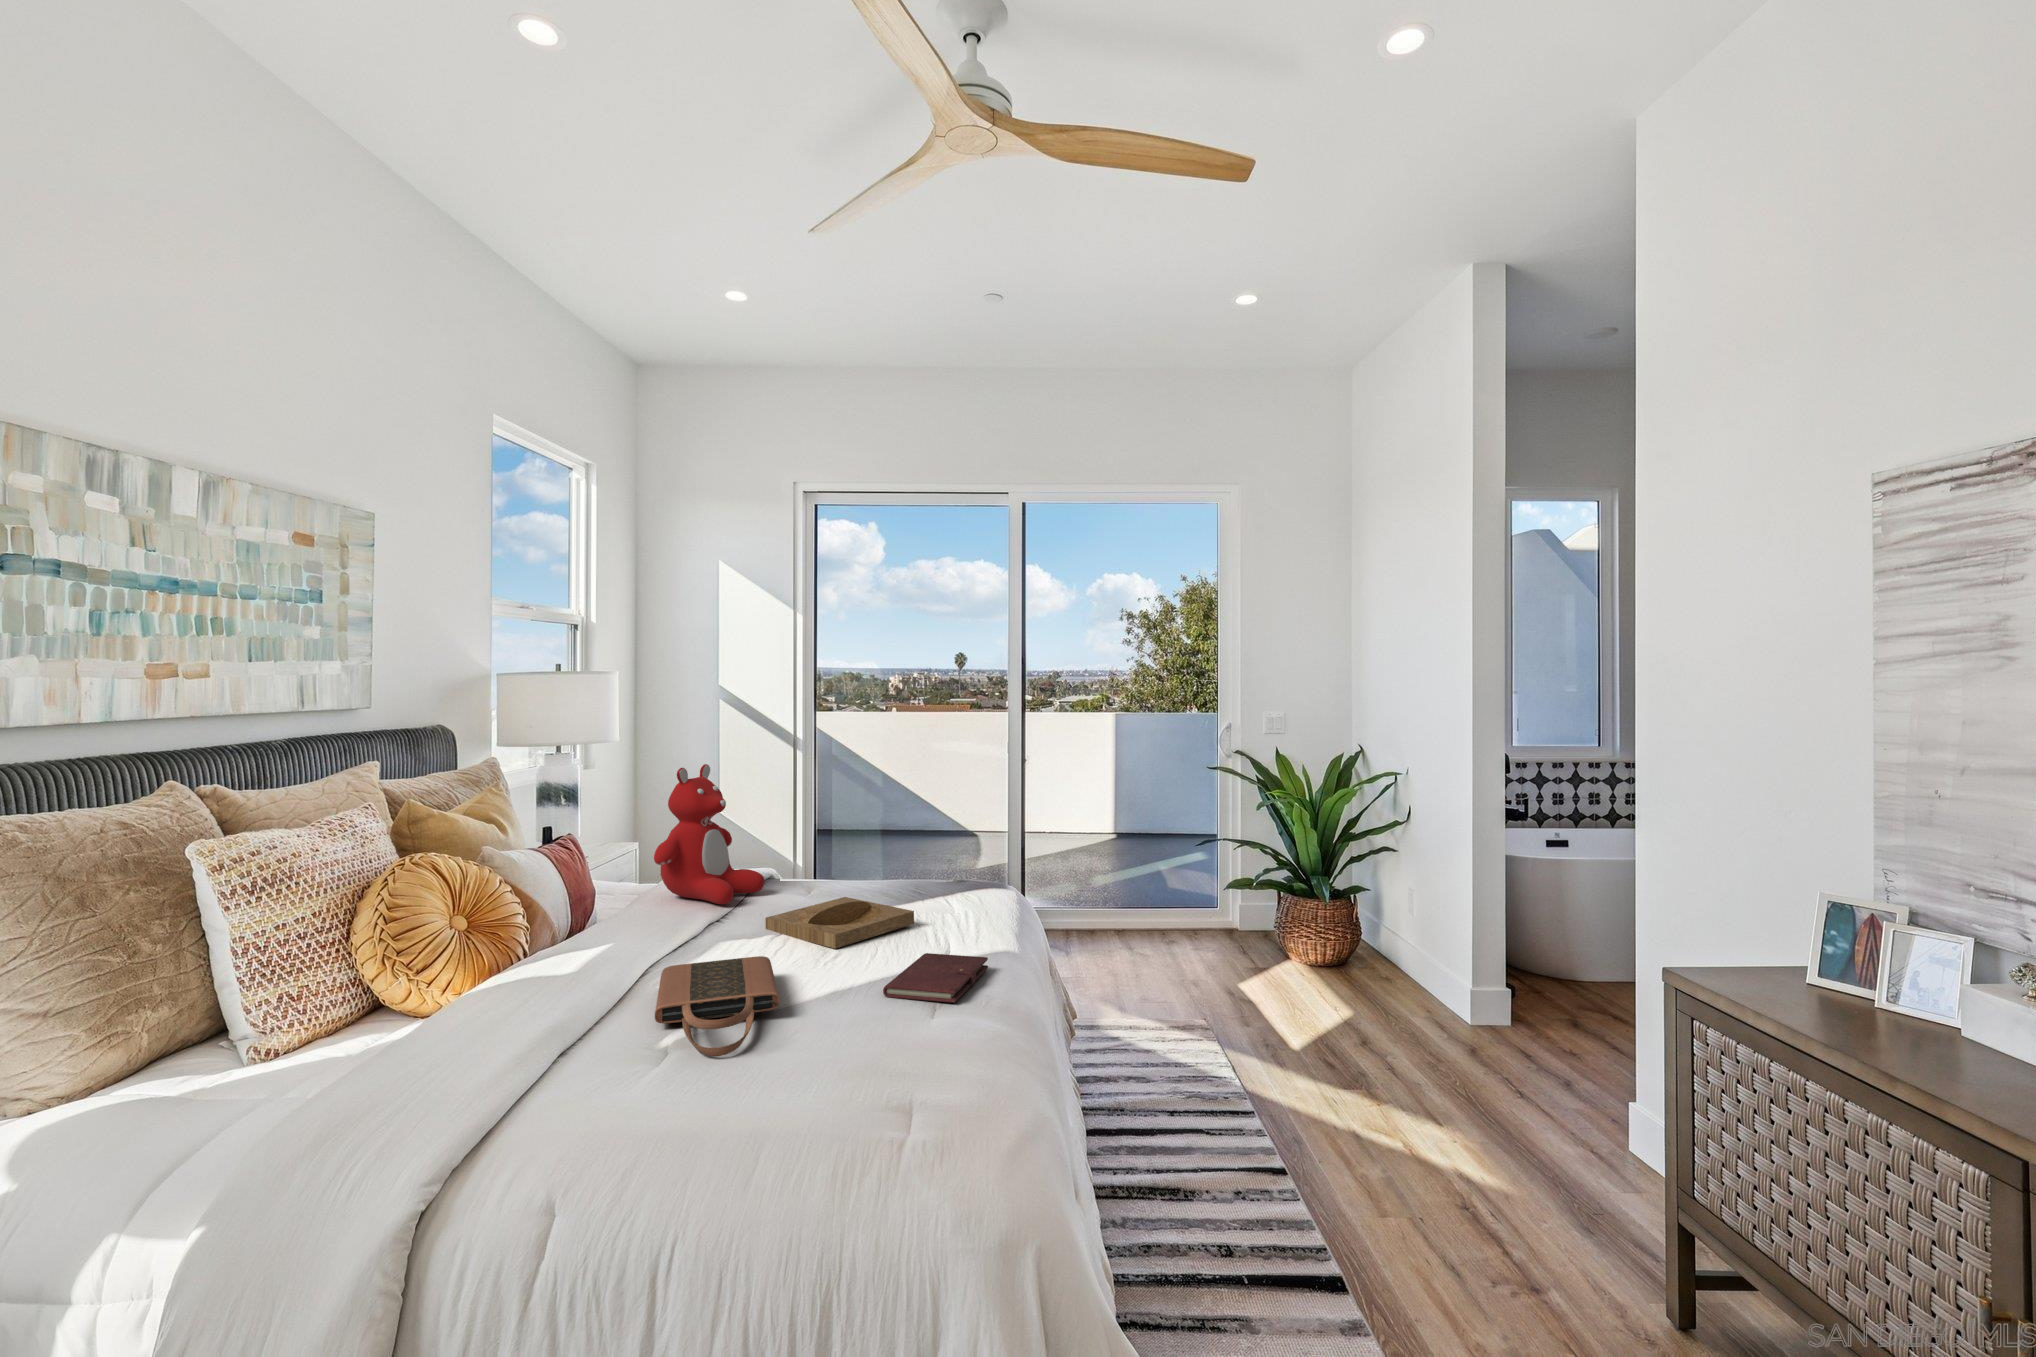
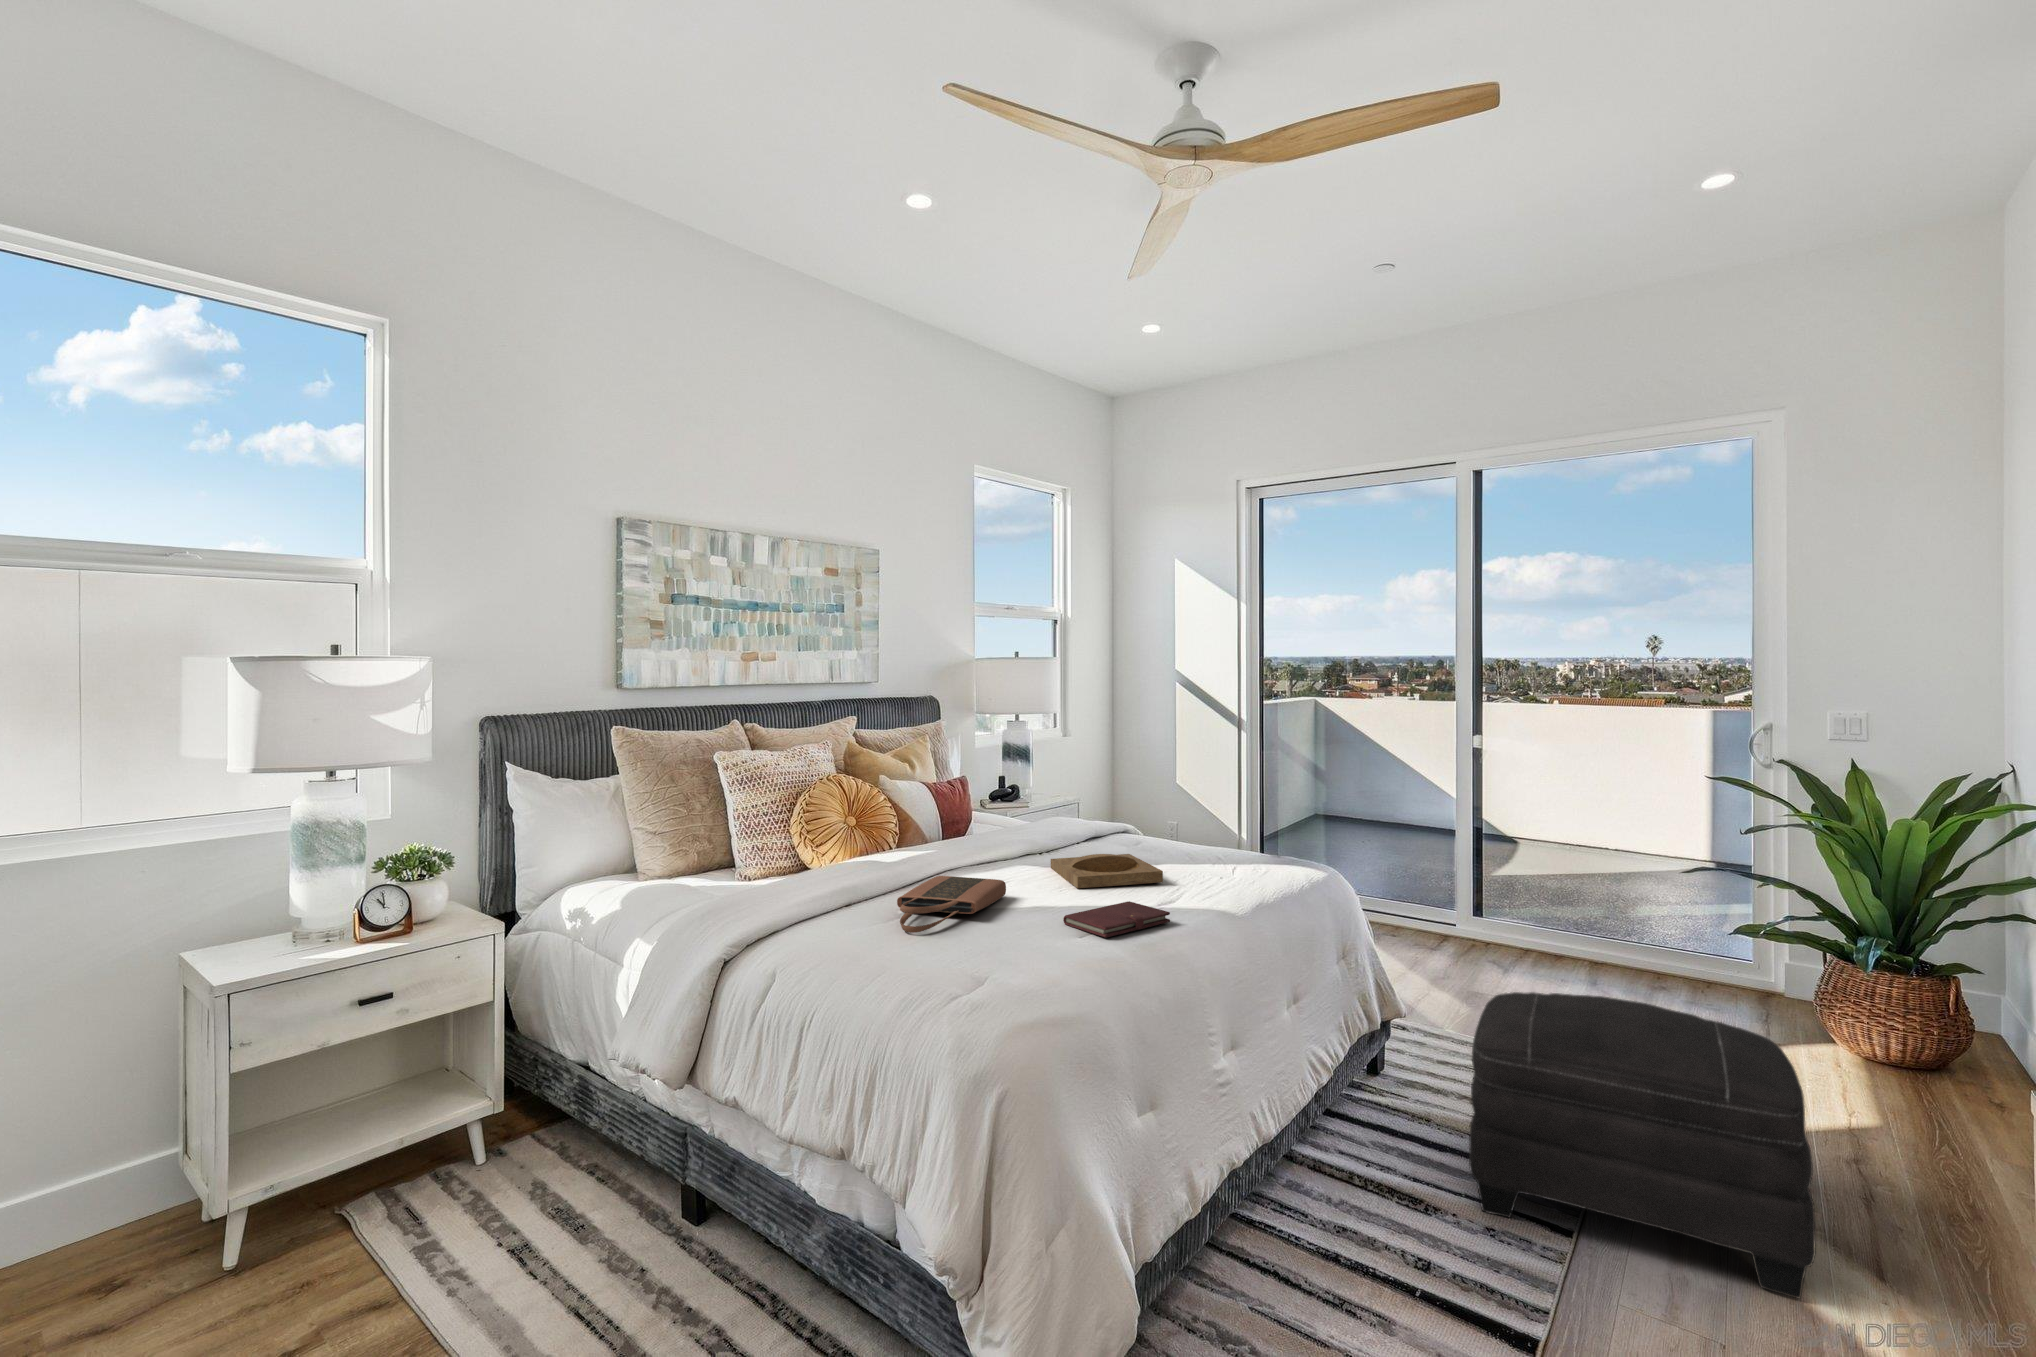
teddy bear: present [654,764,765,904] -> none [998,735,1085,847]
ottoman: none [1175,958,1449,1180] -> present [1469,992,1816,1298]

